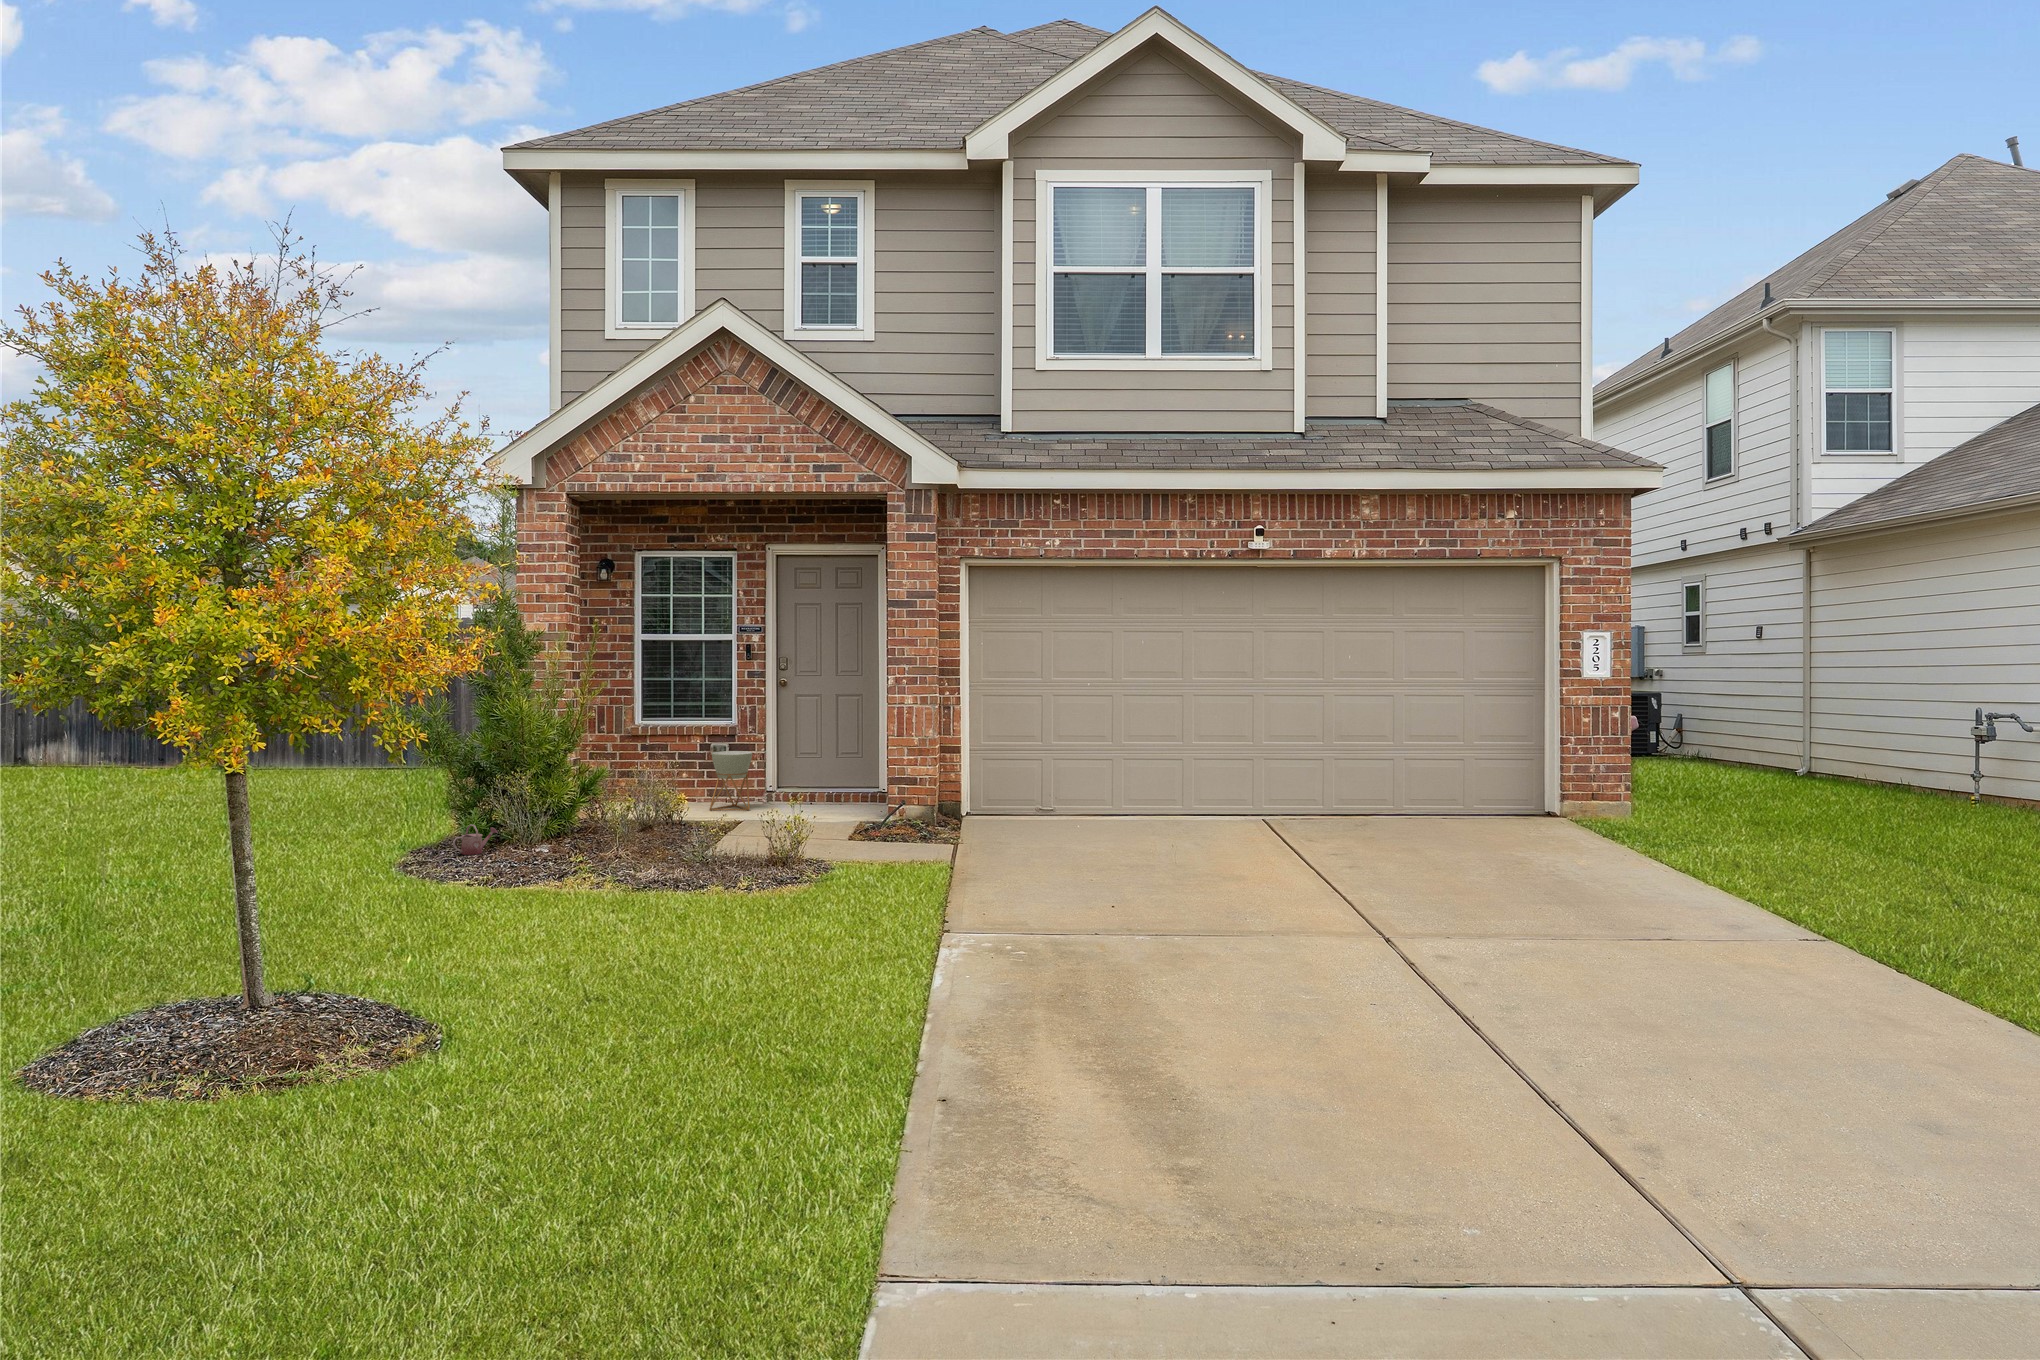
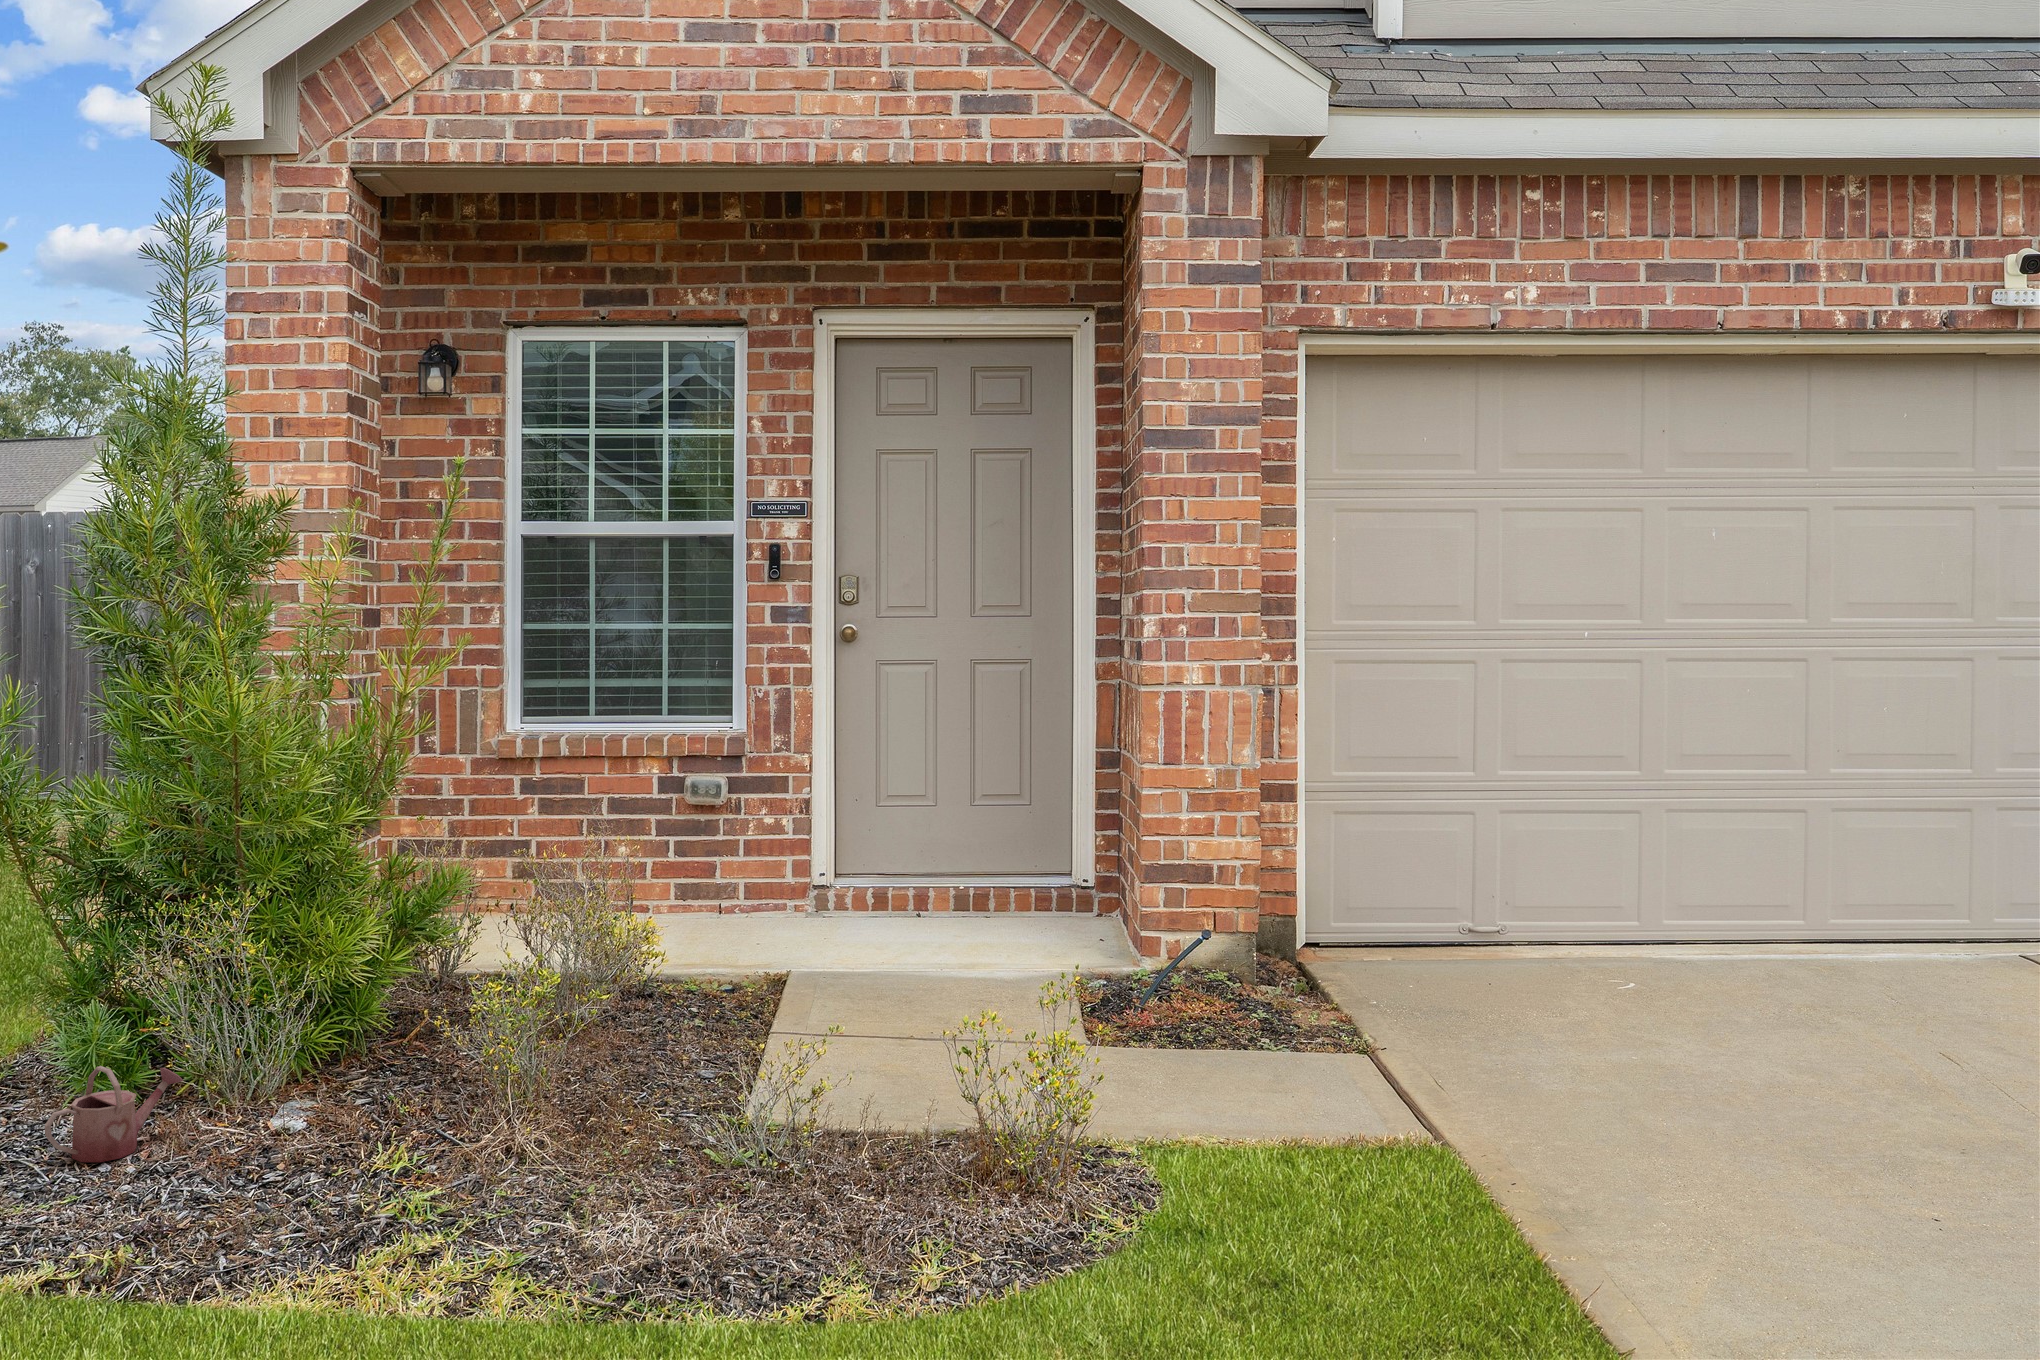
planter: present [710,751,752,810] -> none [697,797,791,941]

